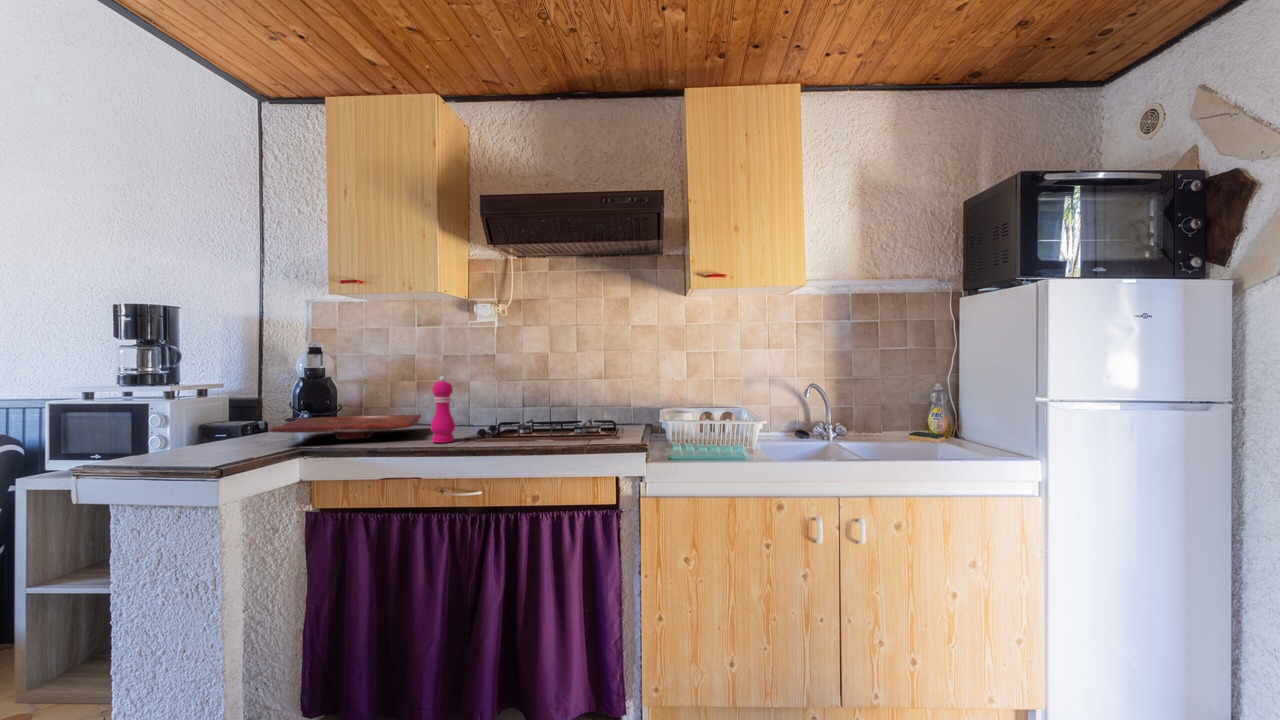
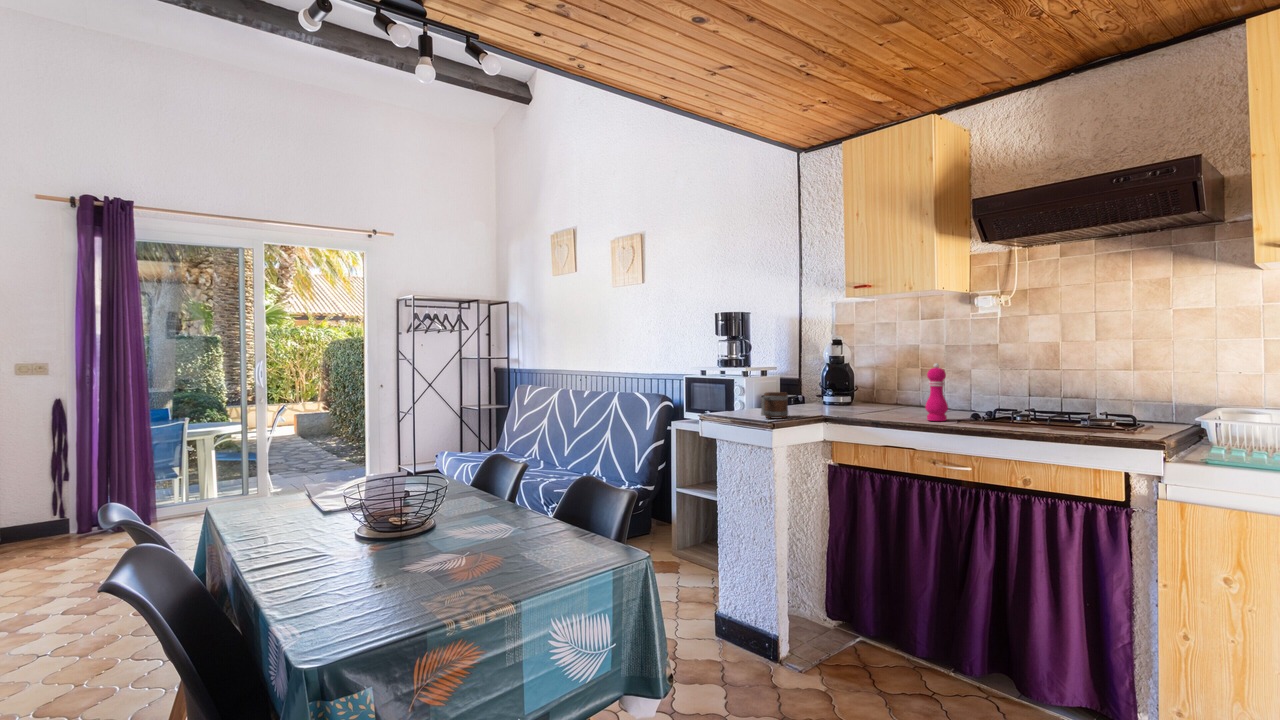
cutting board: present [270,415,421,439] -> none [804,395,923,413]
mug: none [198,420,245,459] -> present [761,392,788,418]

